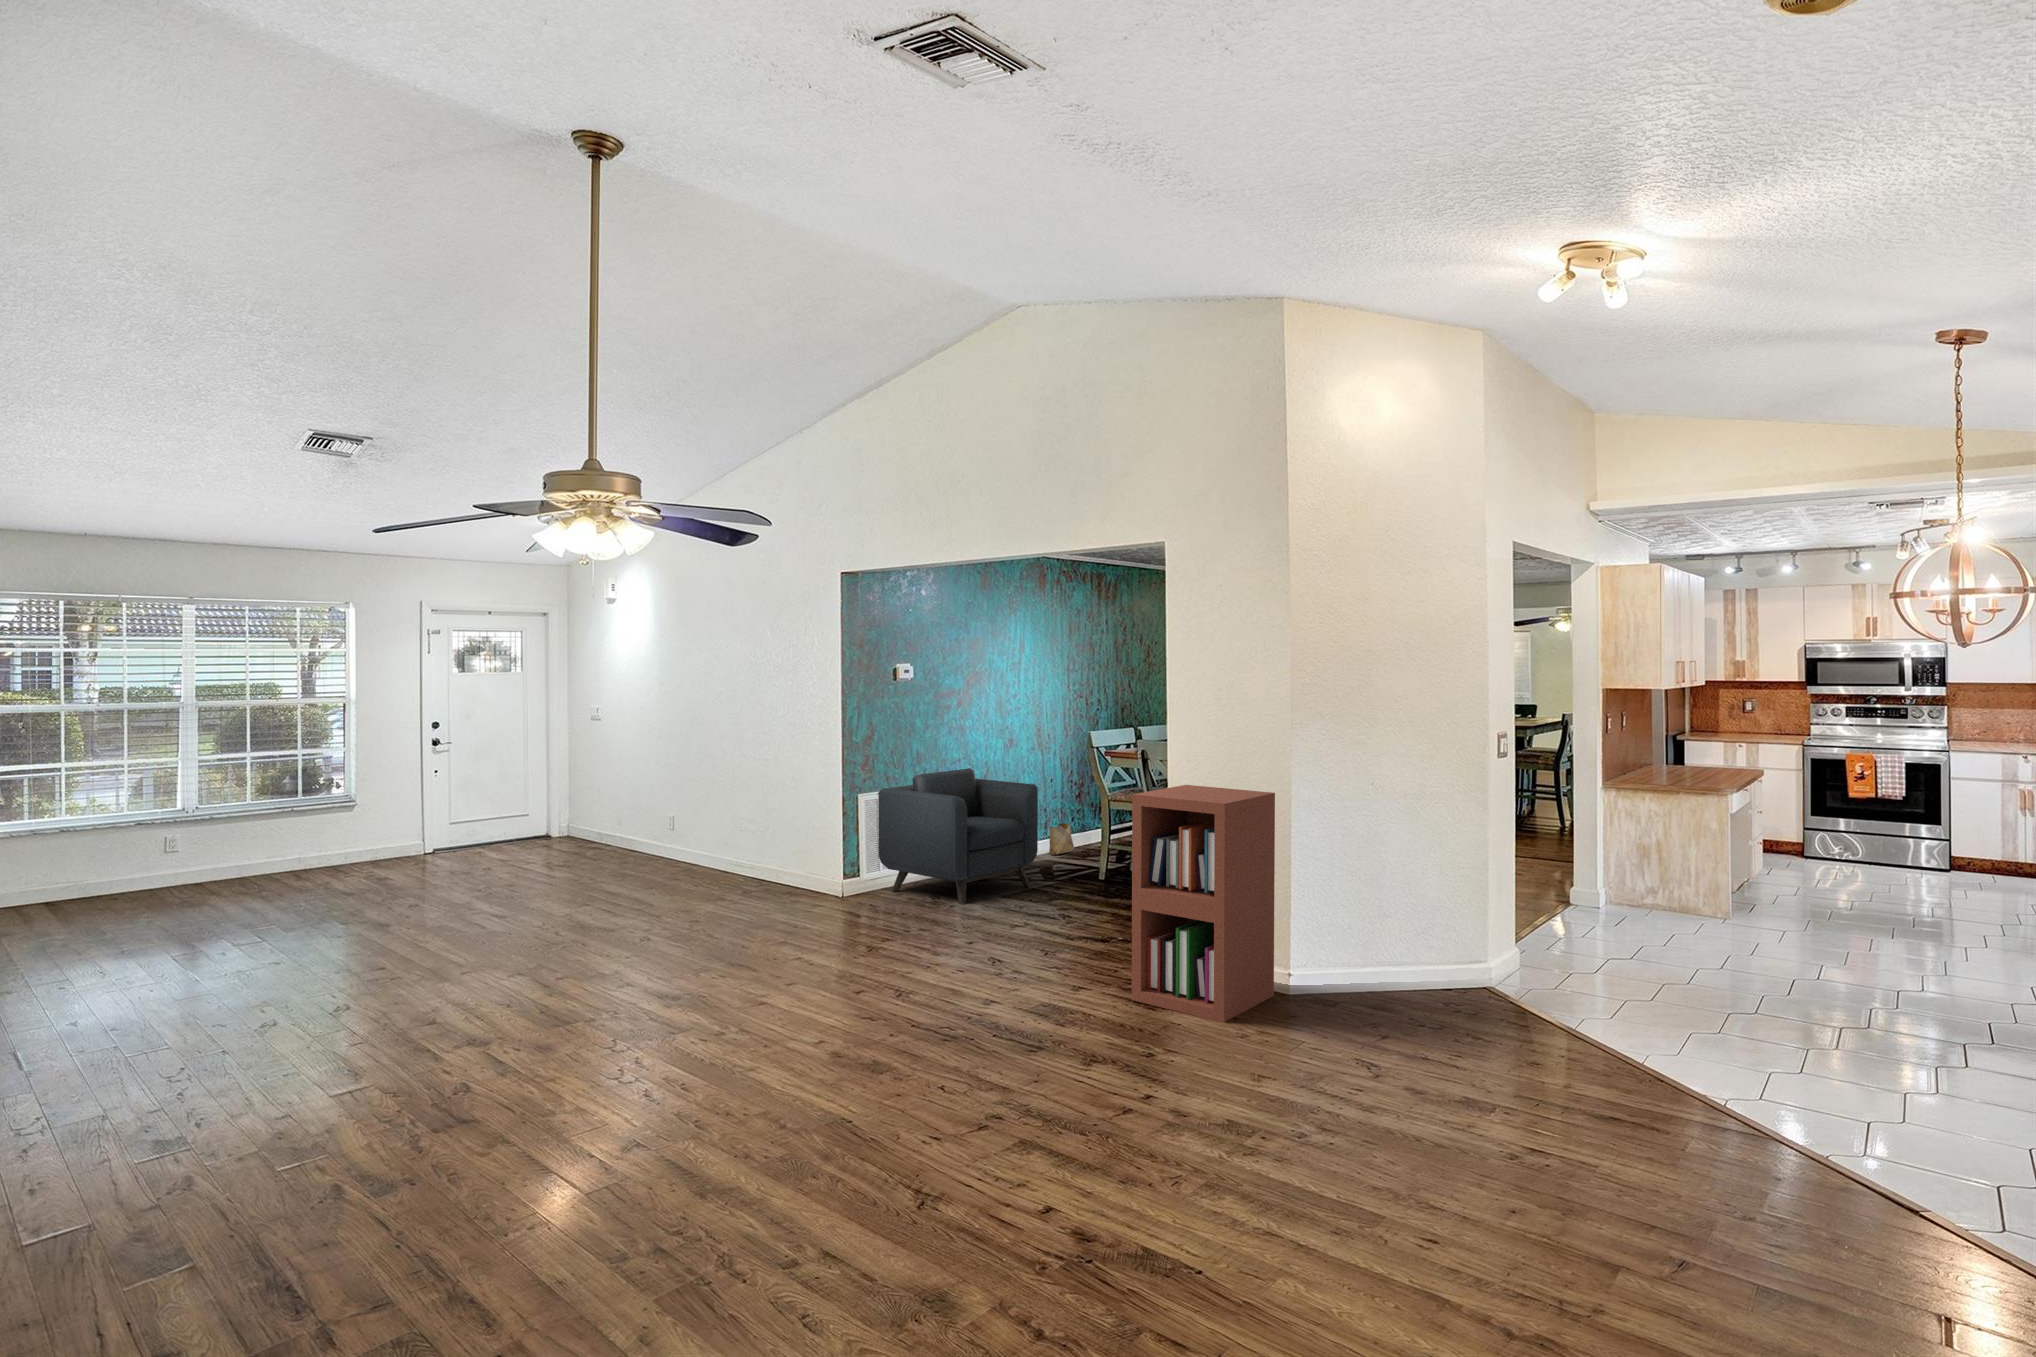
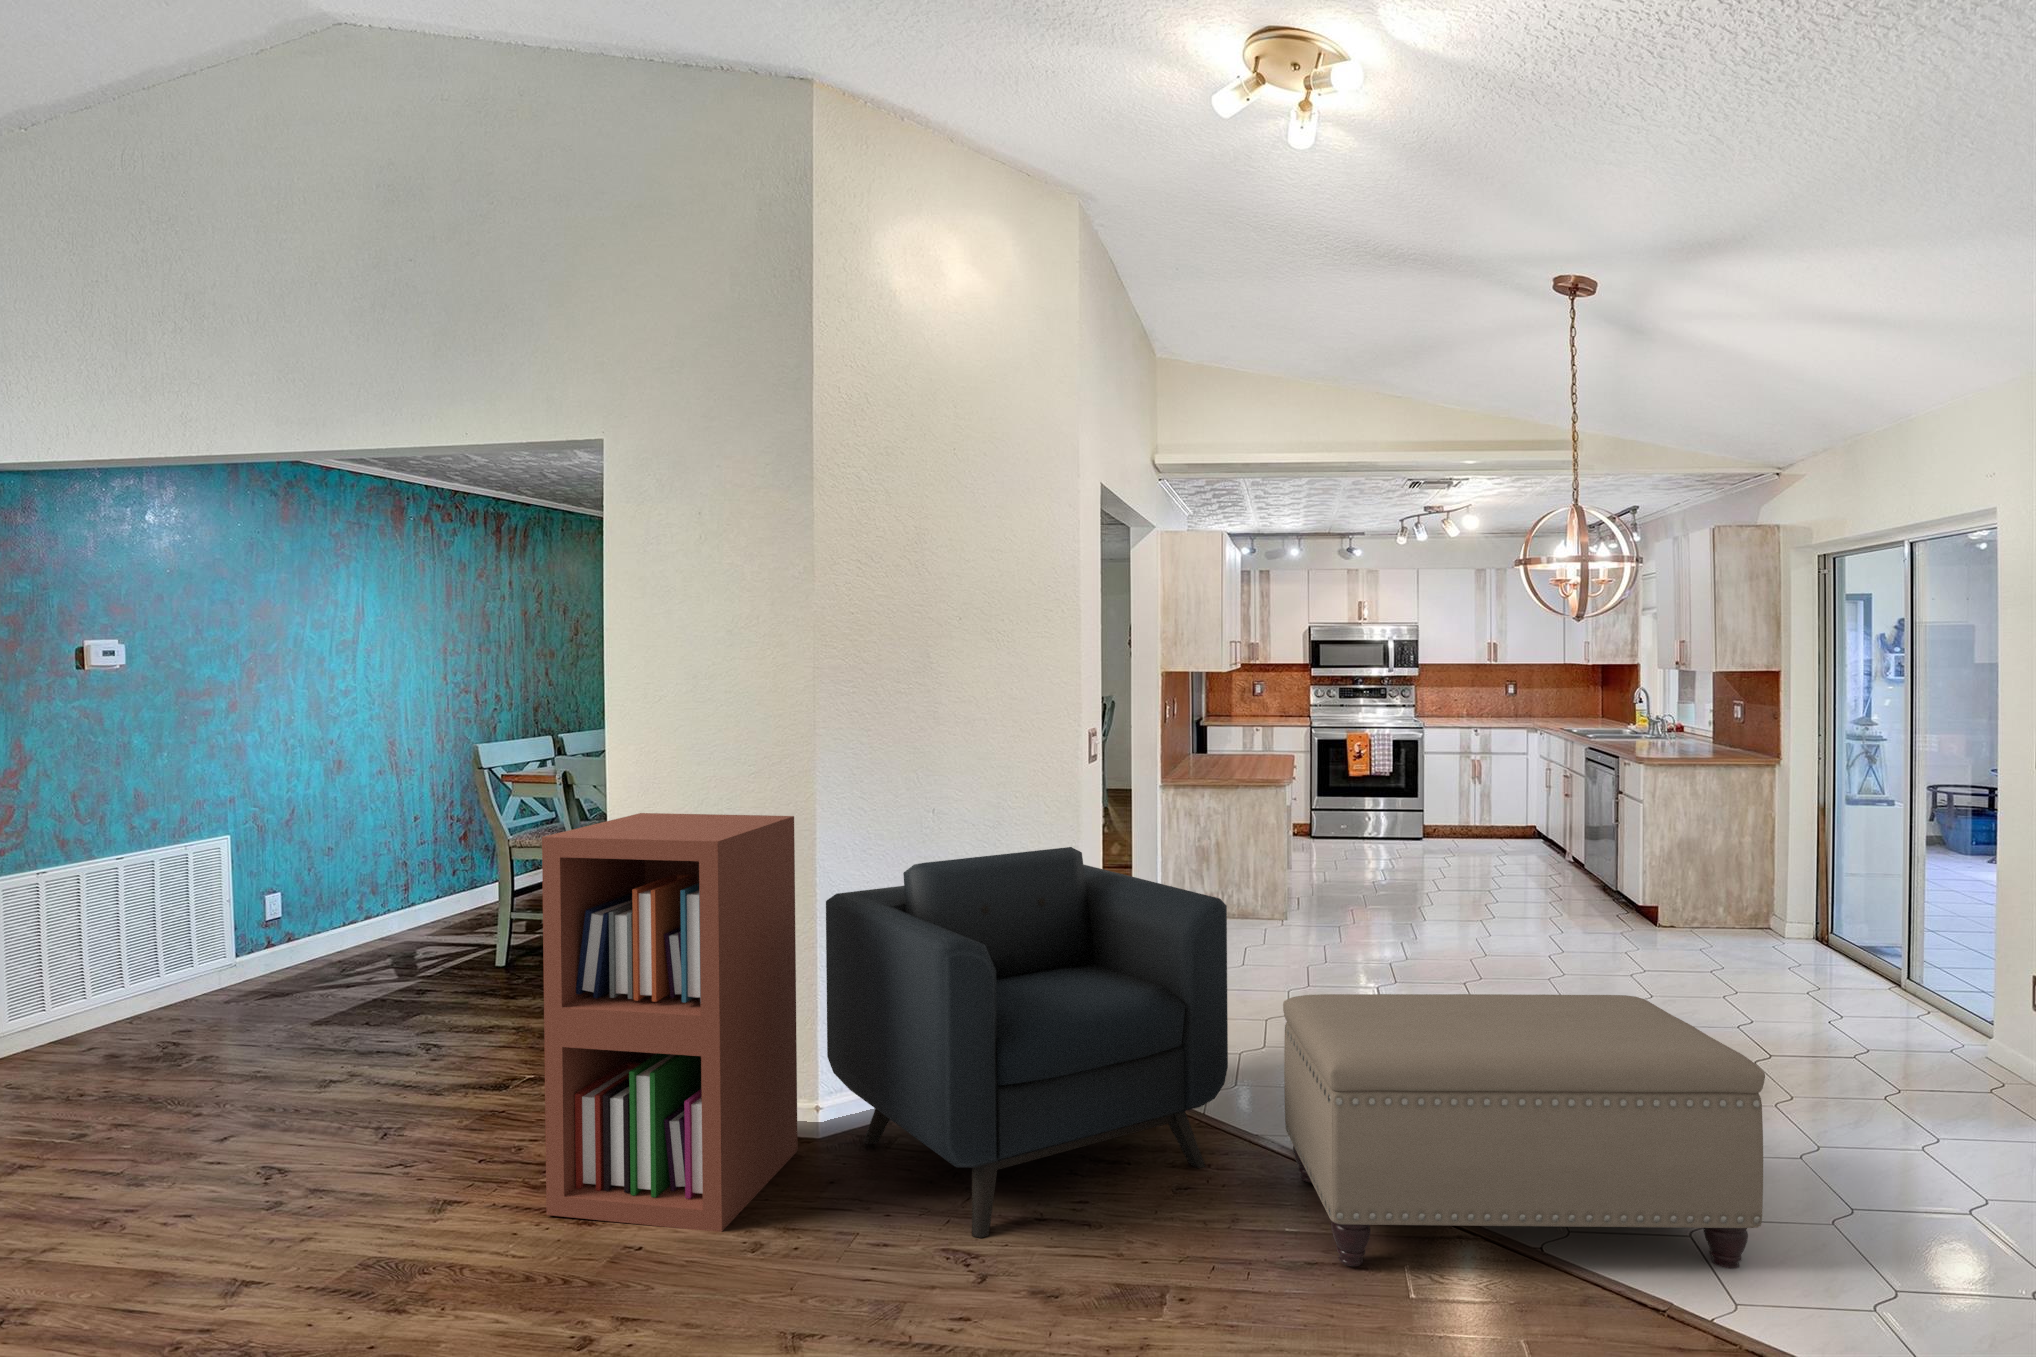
armchair: present [878,768,1038,905] -> present [826,847,1228,1238]
woven basket: present [1049,809,1074,855] -> none [415,863,457,935]
ottoman: none [1592,938,1937,1157] -> present [1283,994,1765,1269]

